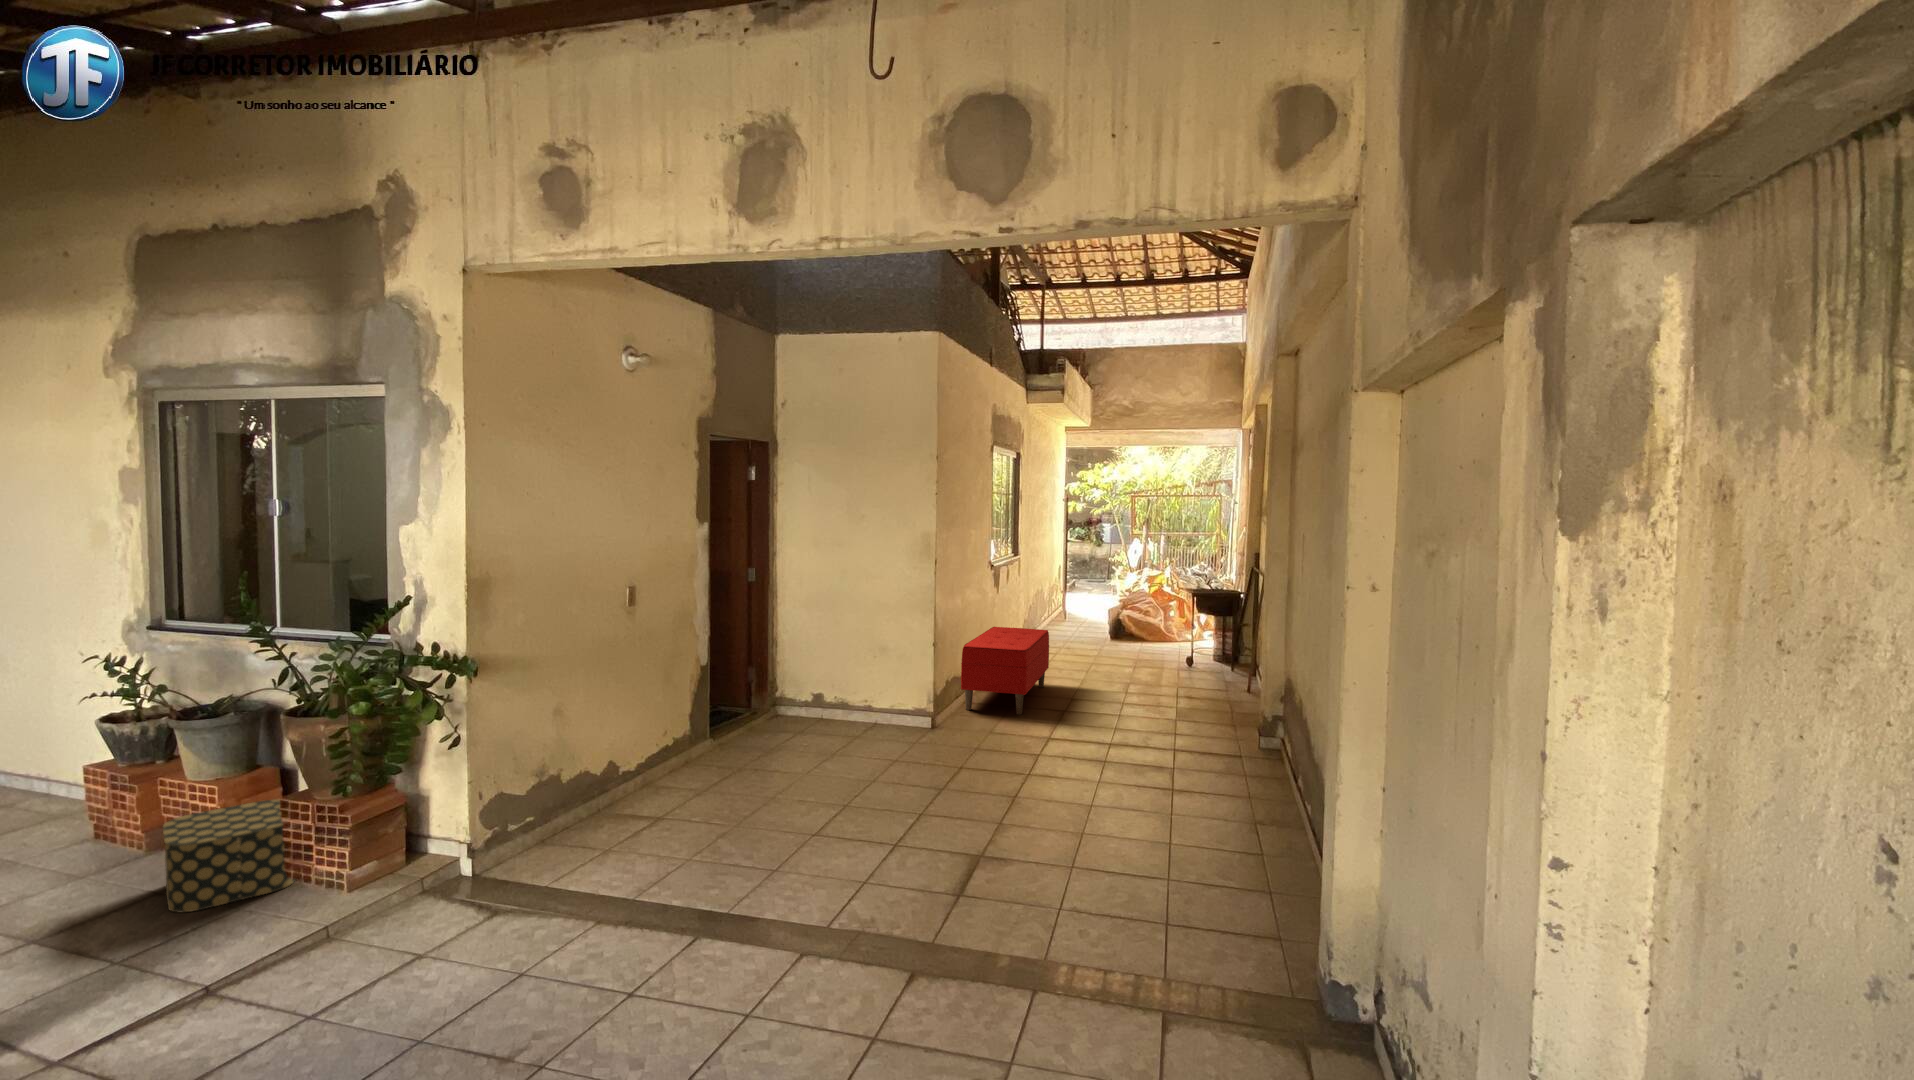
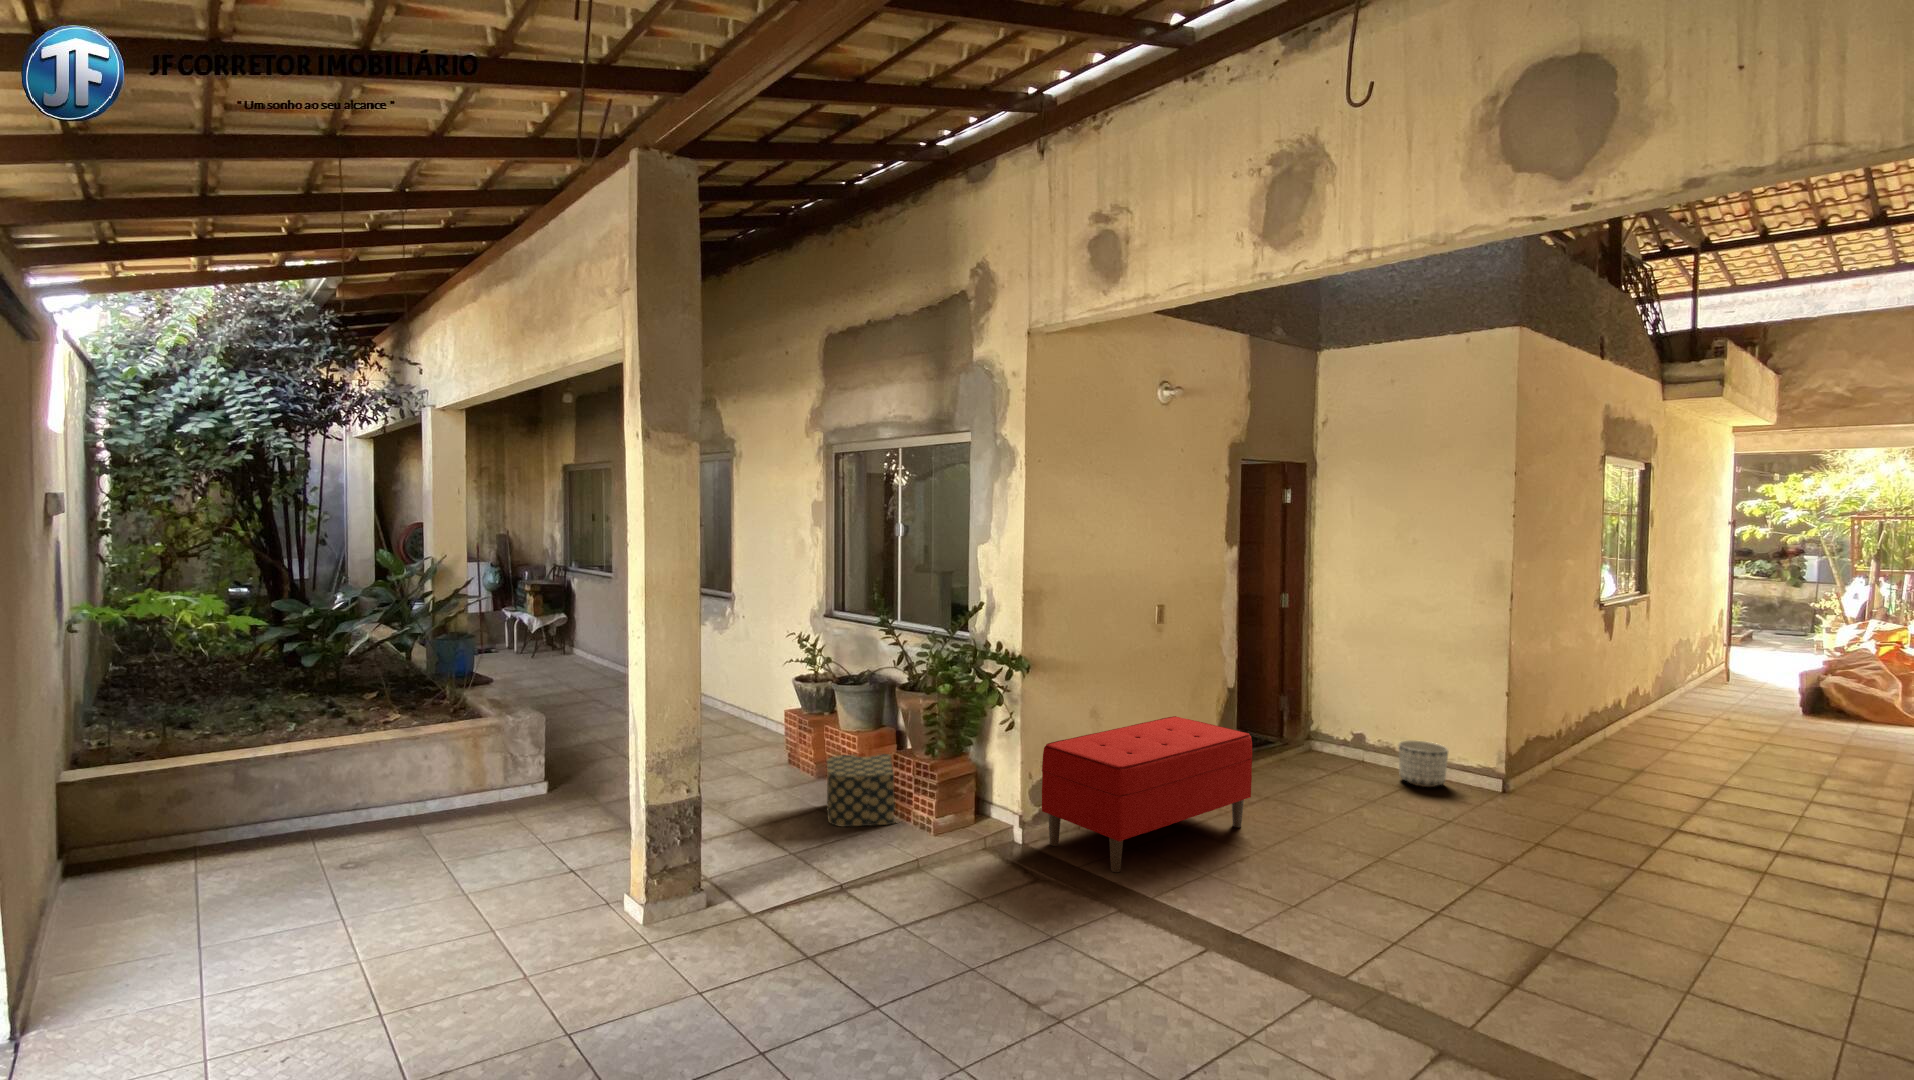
bench: present [961,627,1049,714] -> present [1042,716,1252,872]
planter: none [856,691,896,731] -> present [1398,740,1448,787]

